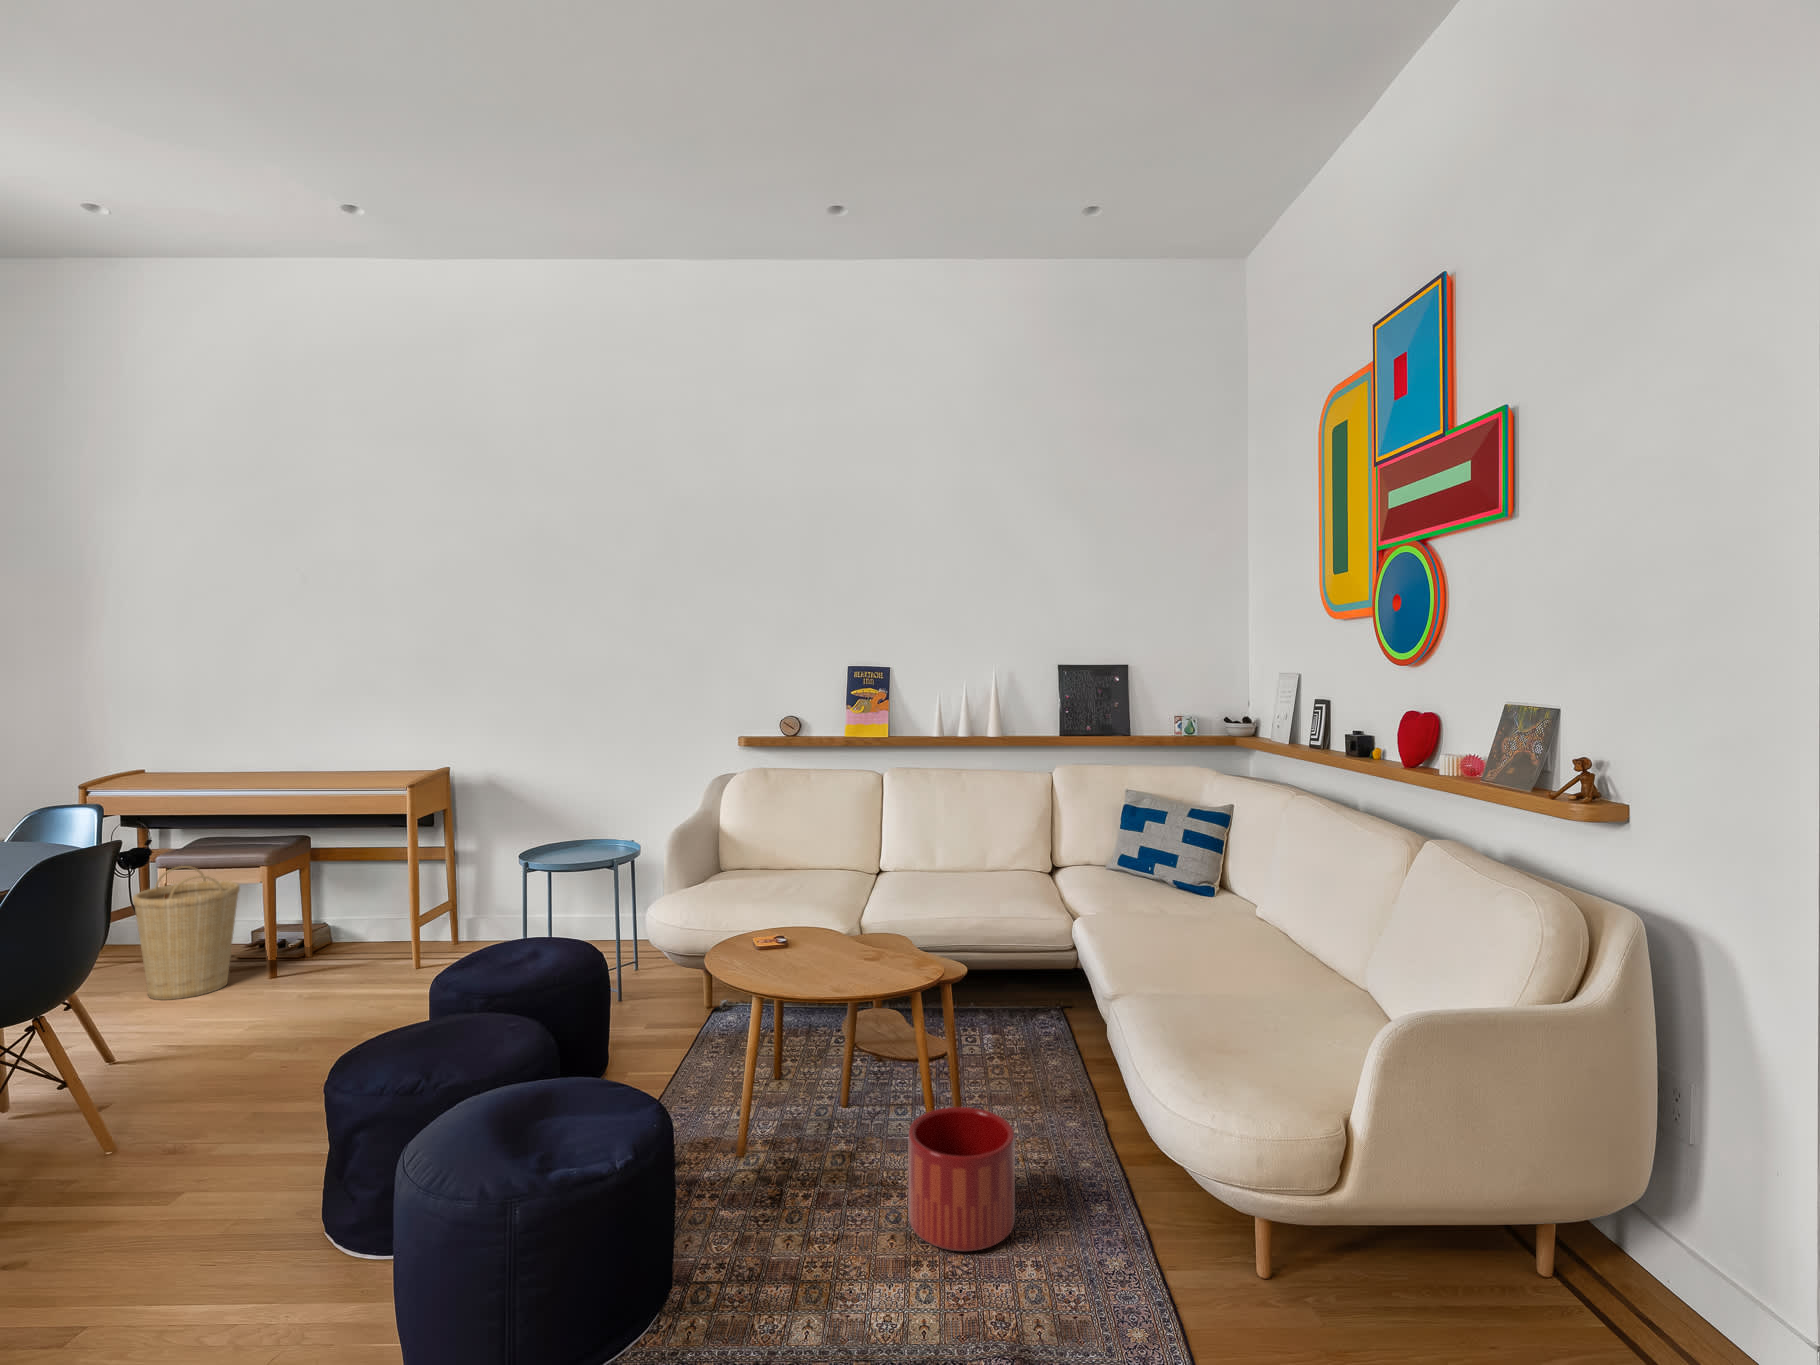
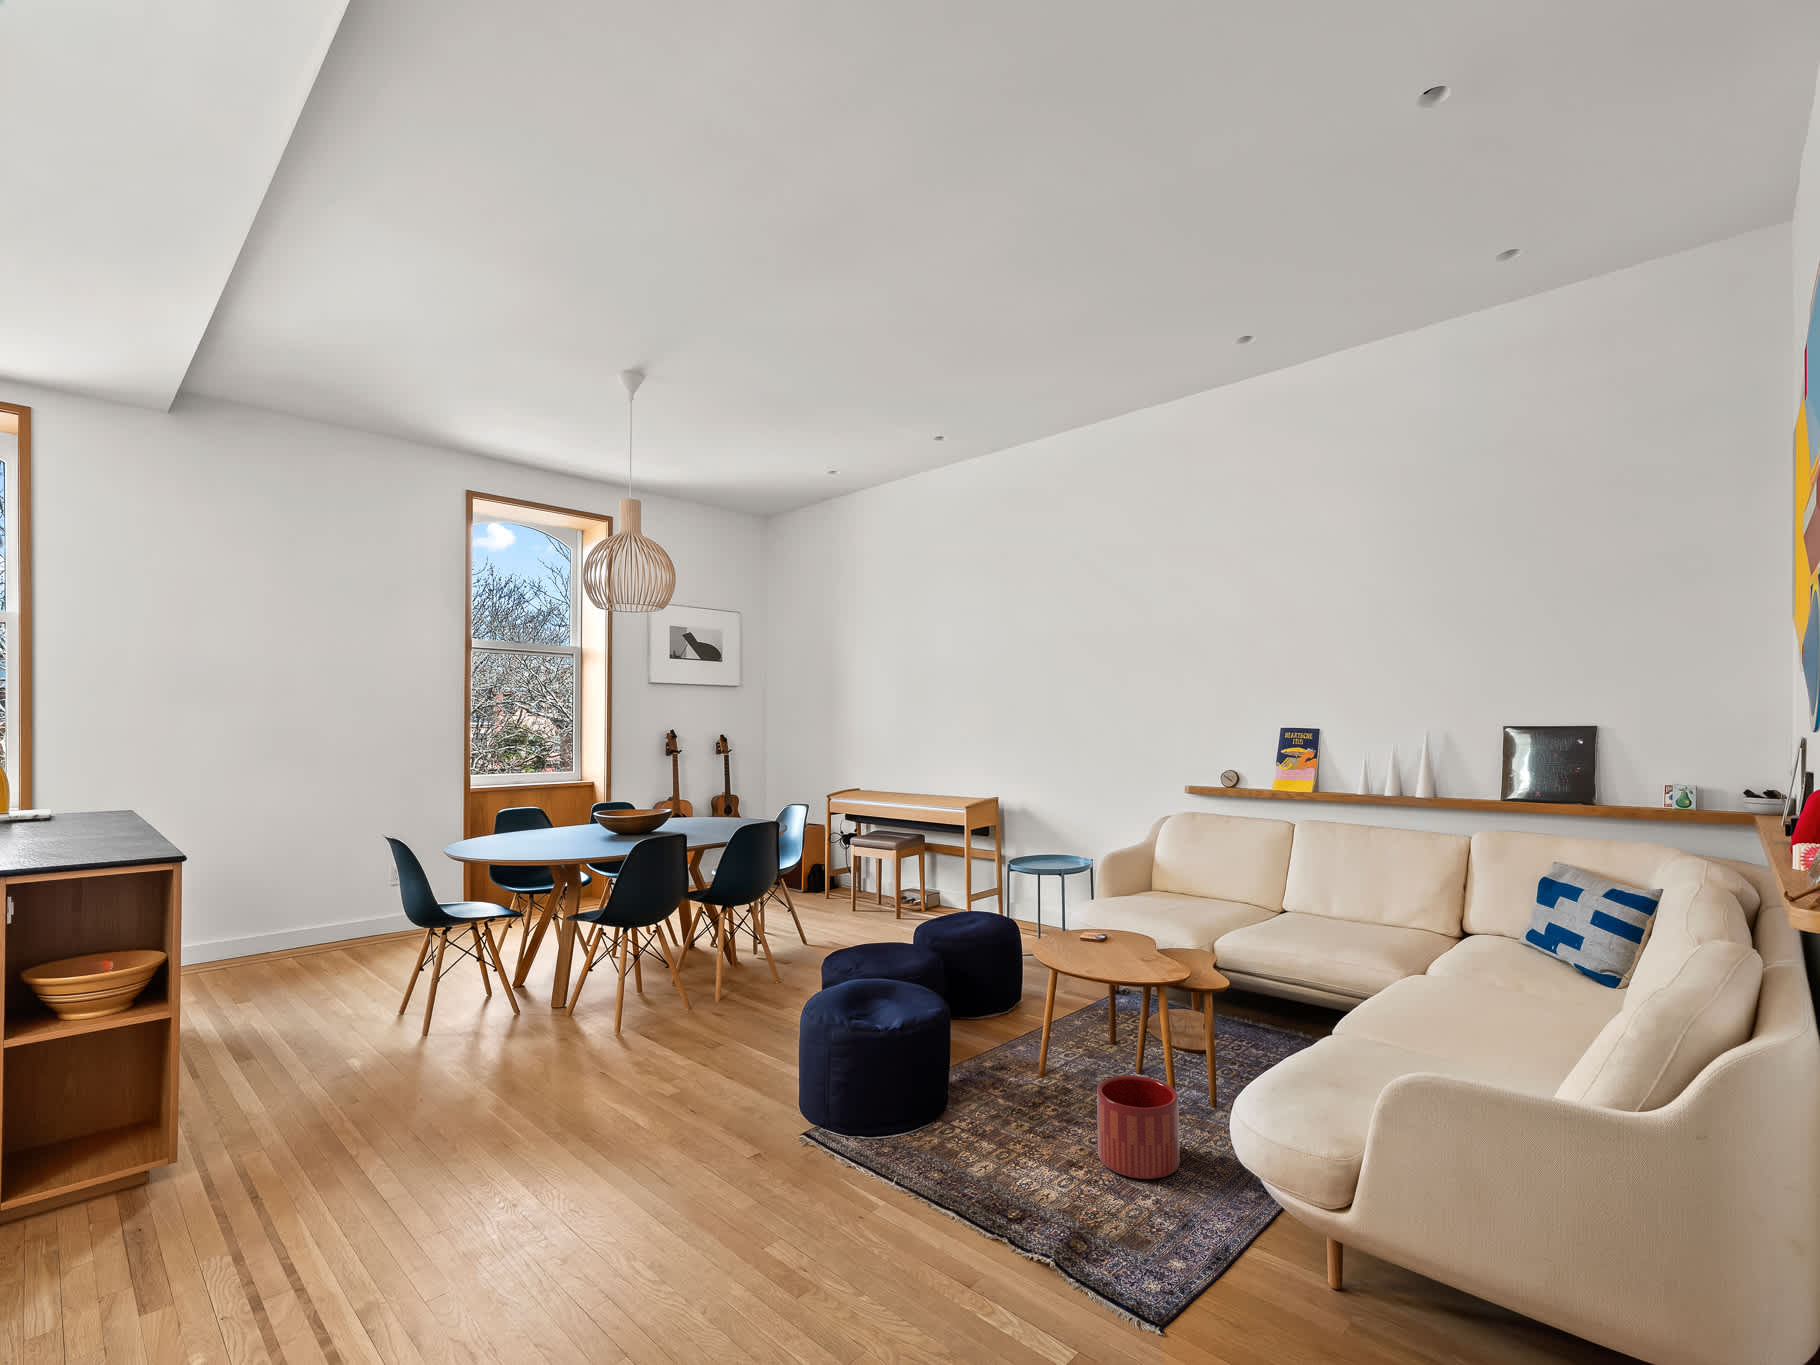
basket: present [133,866,240,1000] -> none [828,845,879,924]

